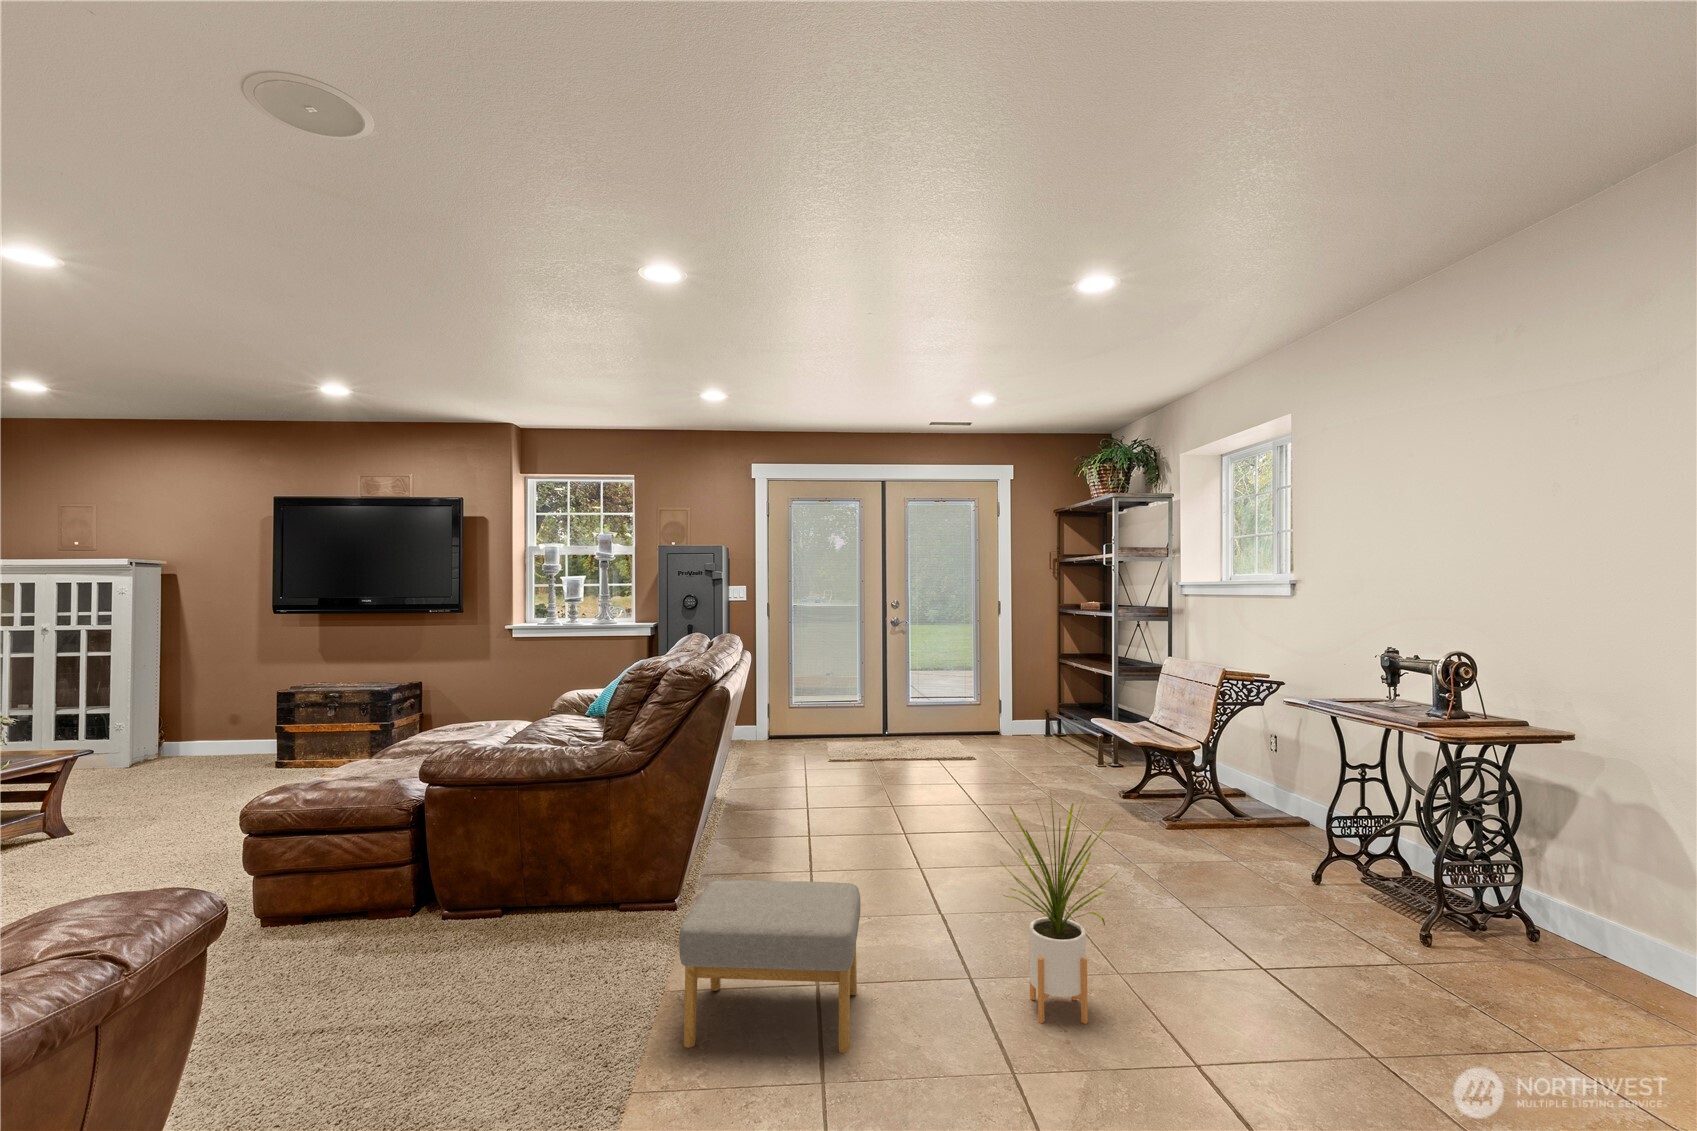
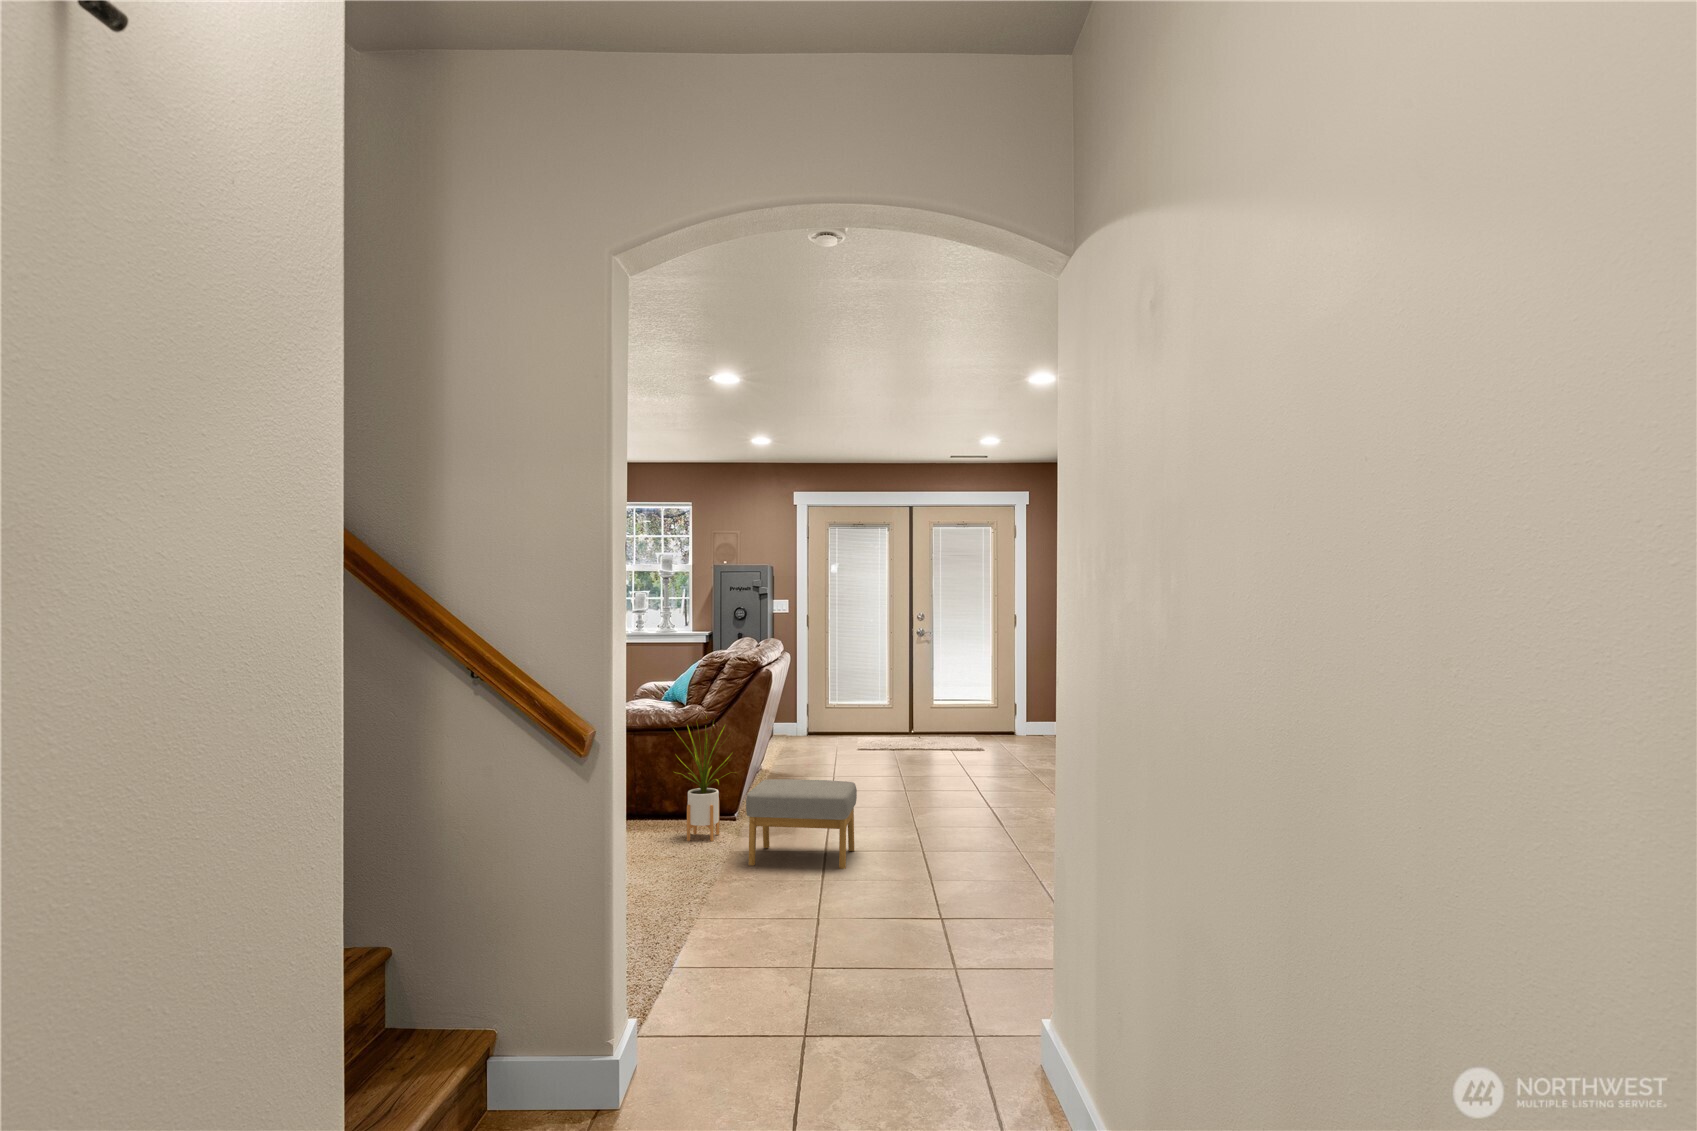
house plant: present [1002,792,1117,1024] -> present [674,725,732,841]

